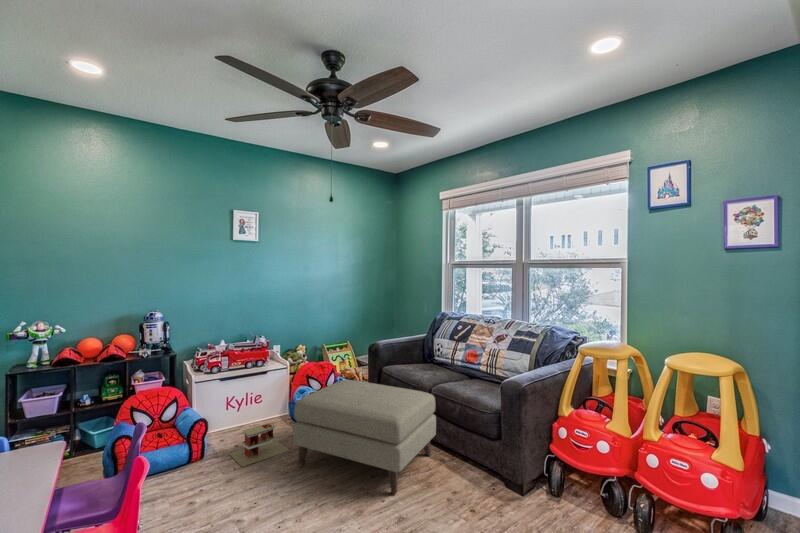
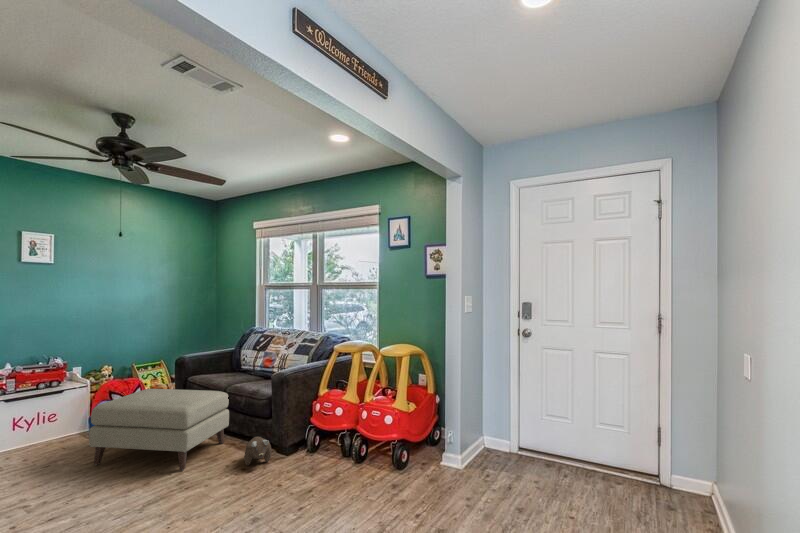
toy house: present [229,423,289,467] -> none [16,434,86,474]
plush toy: none [467,463,503,502] -> present [244,437,271,465]

